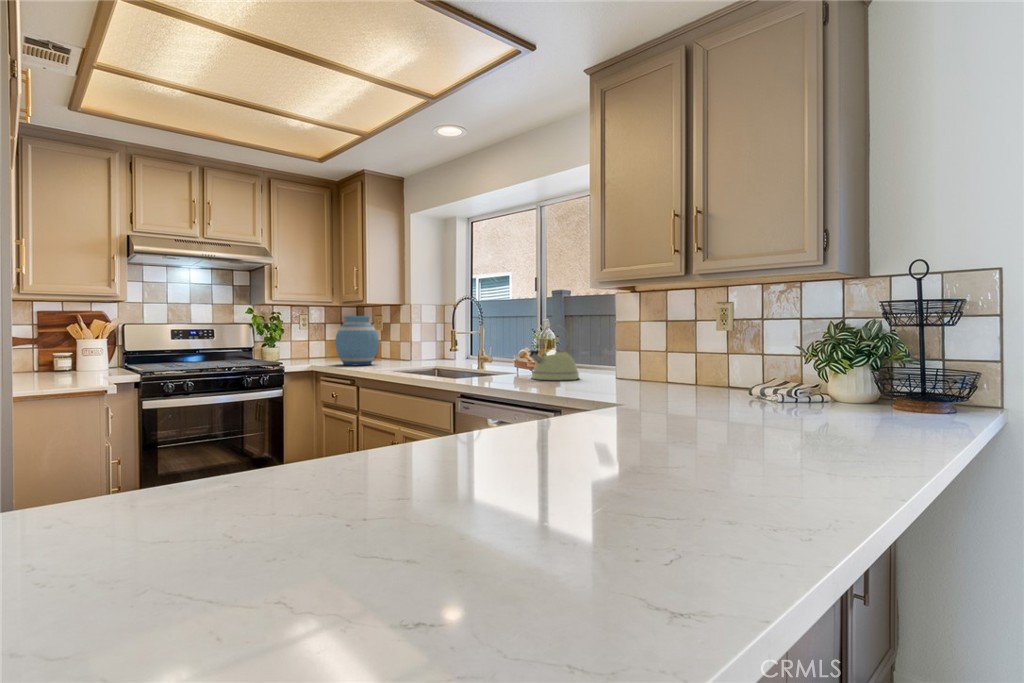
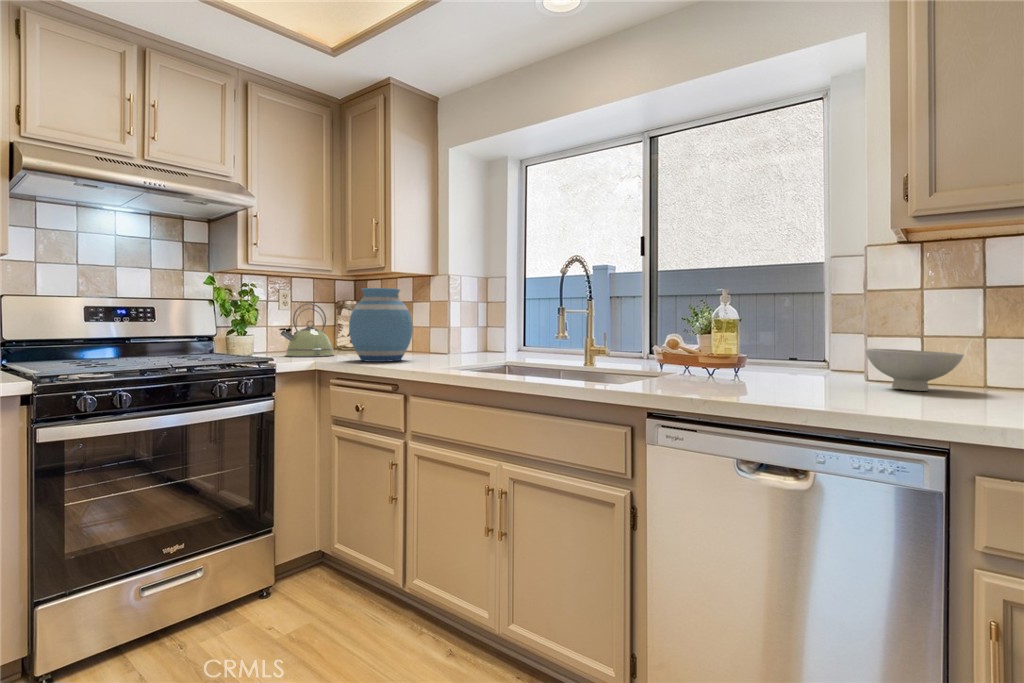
kettle: present [529,324,579,380] -> present [279,303,334,357]
bowl: none [599,358,649,384] -> present [865,349,963,391]

